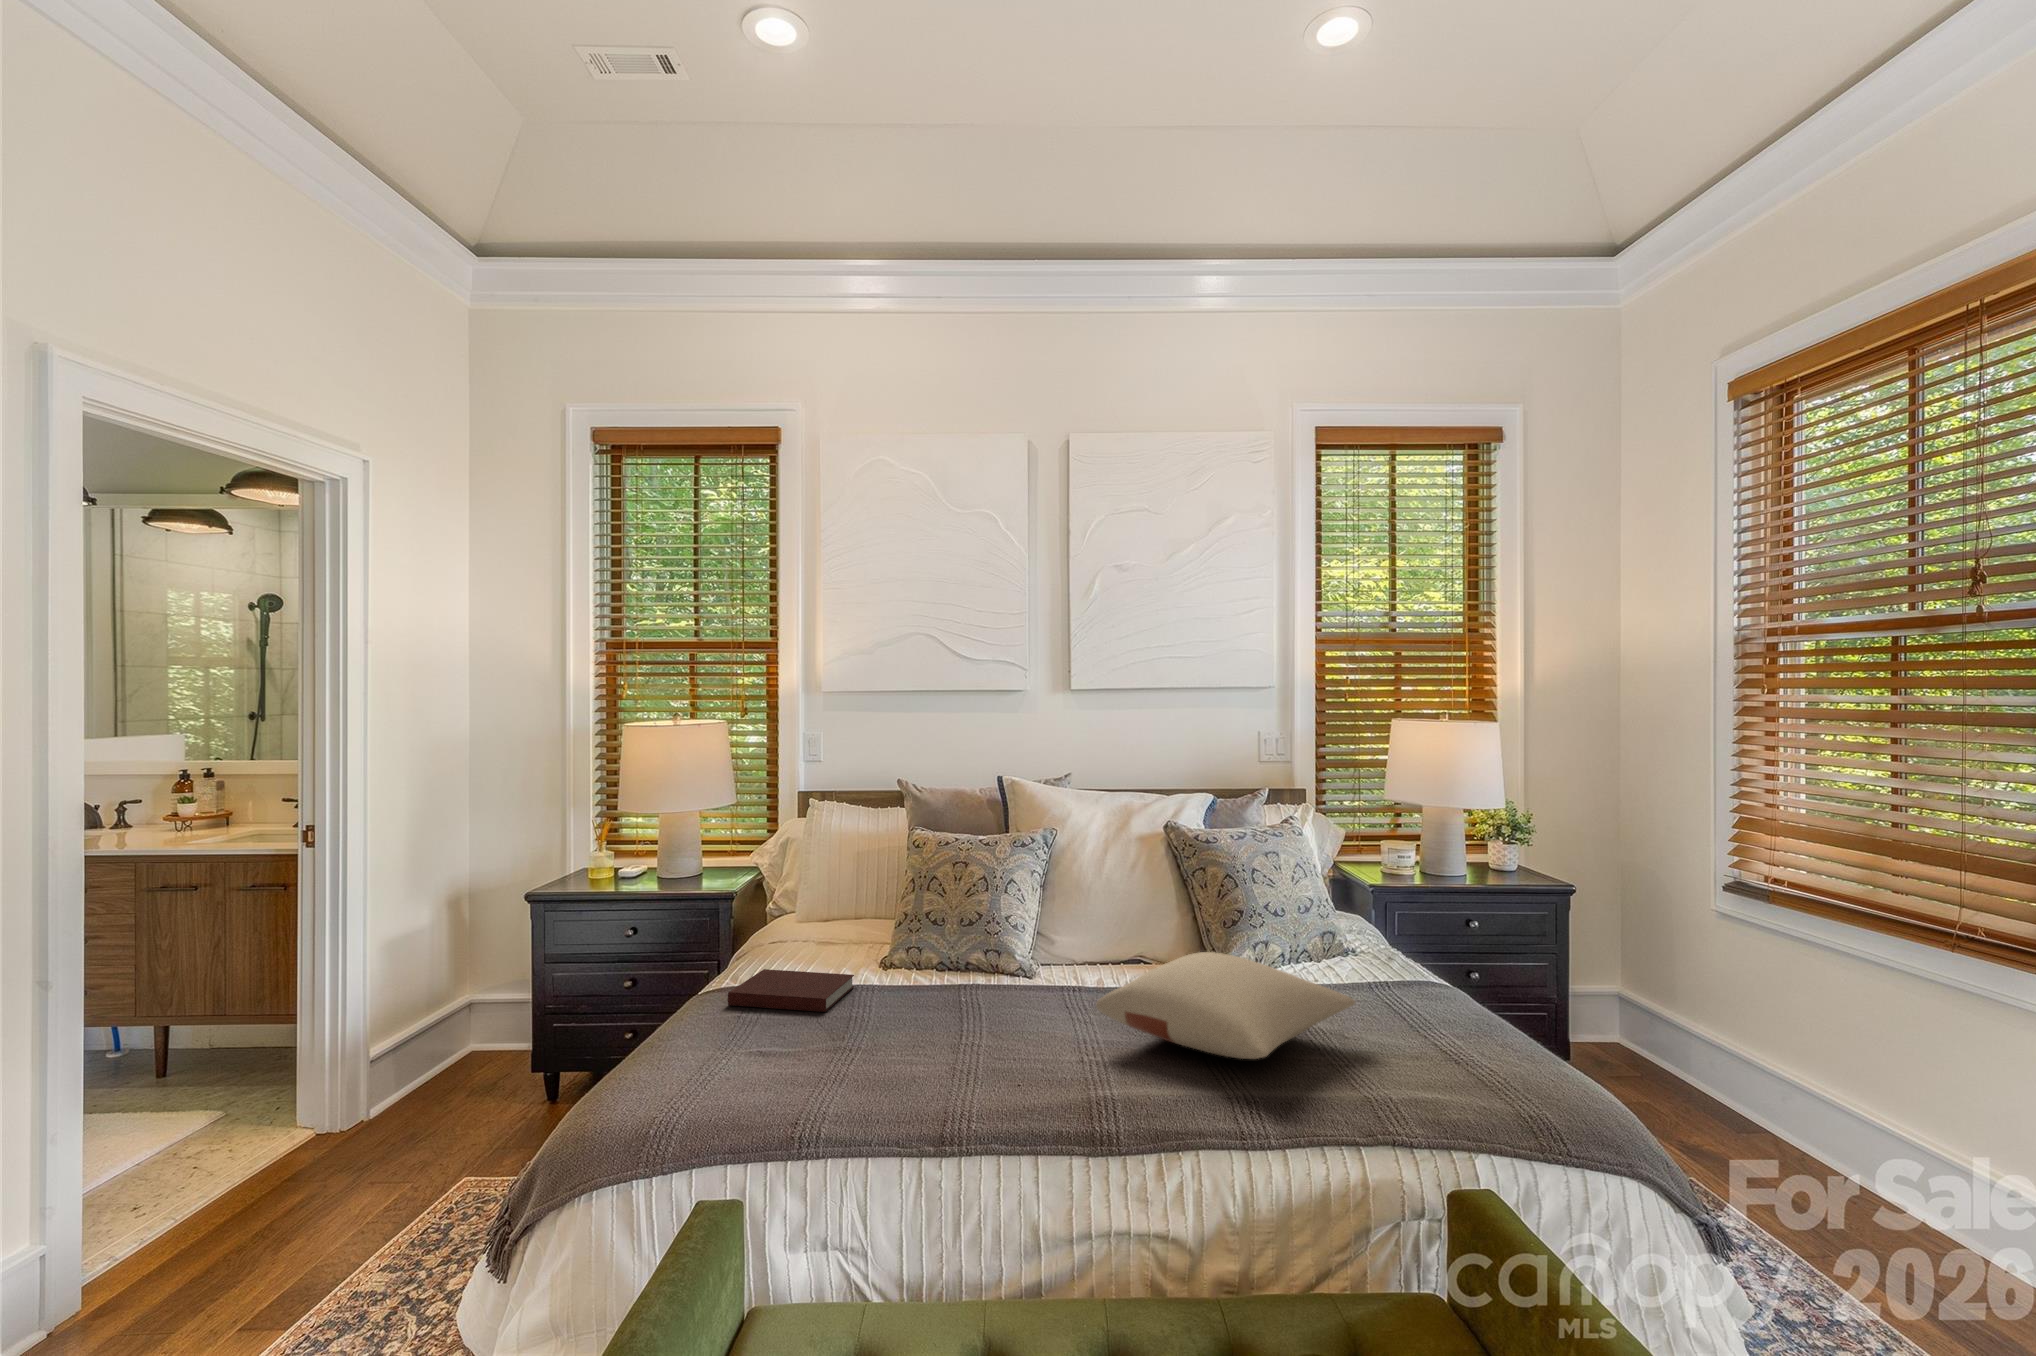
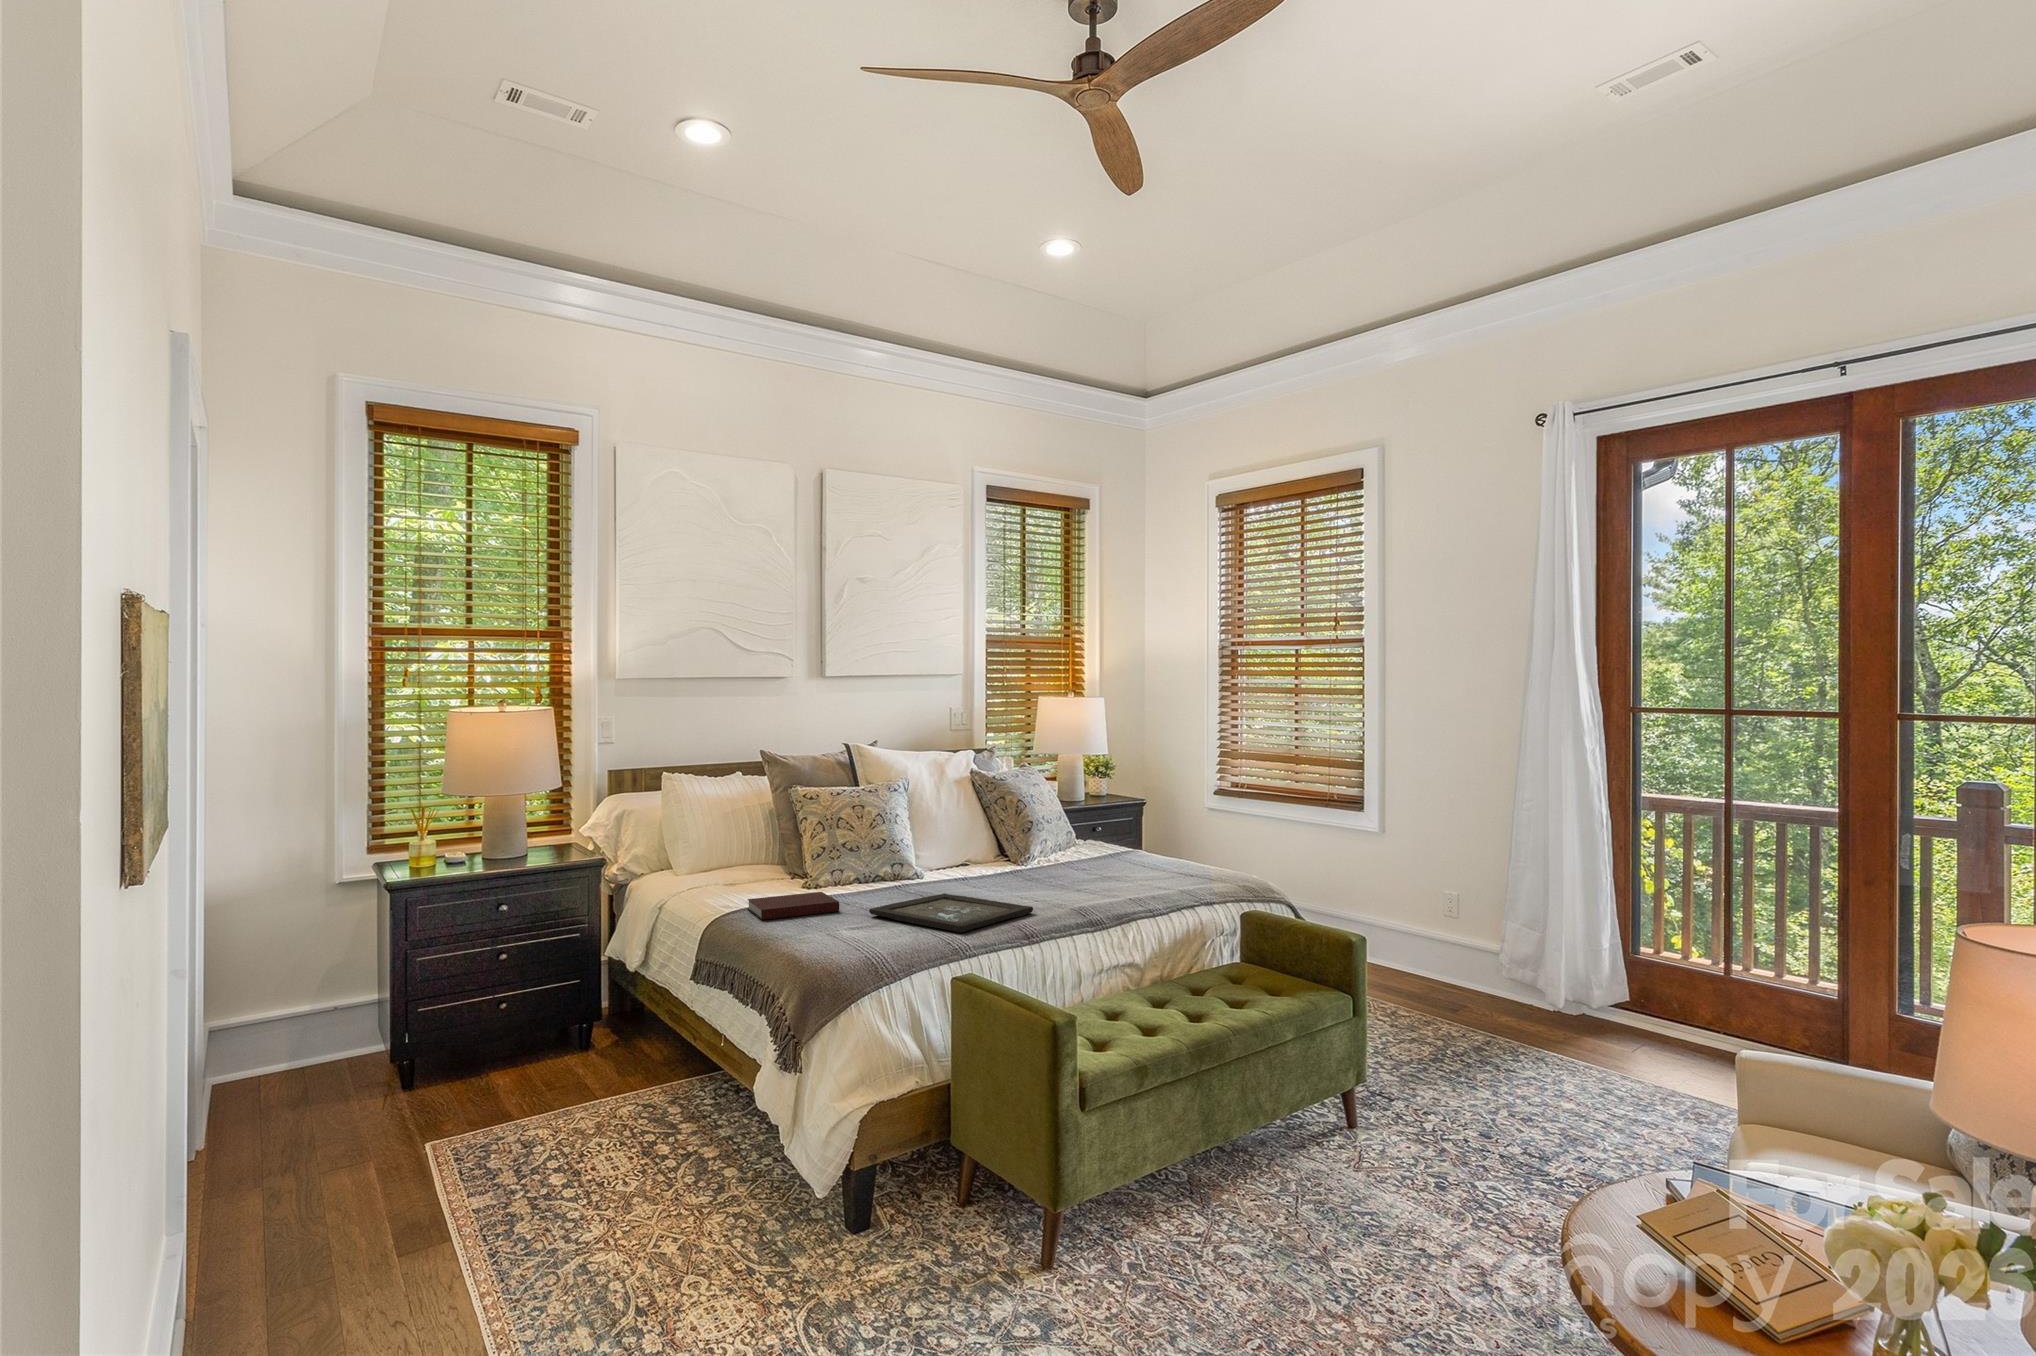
pillow: present [1096,952,1355,1059] -> none [1030,835,1147,886]
tray: none [829,1013,1015,1107] -> present [869,893,1033,933]

